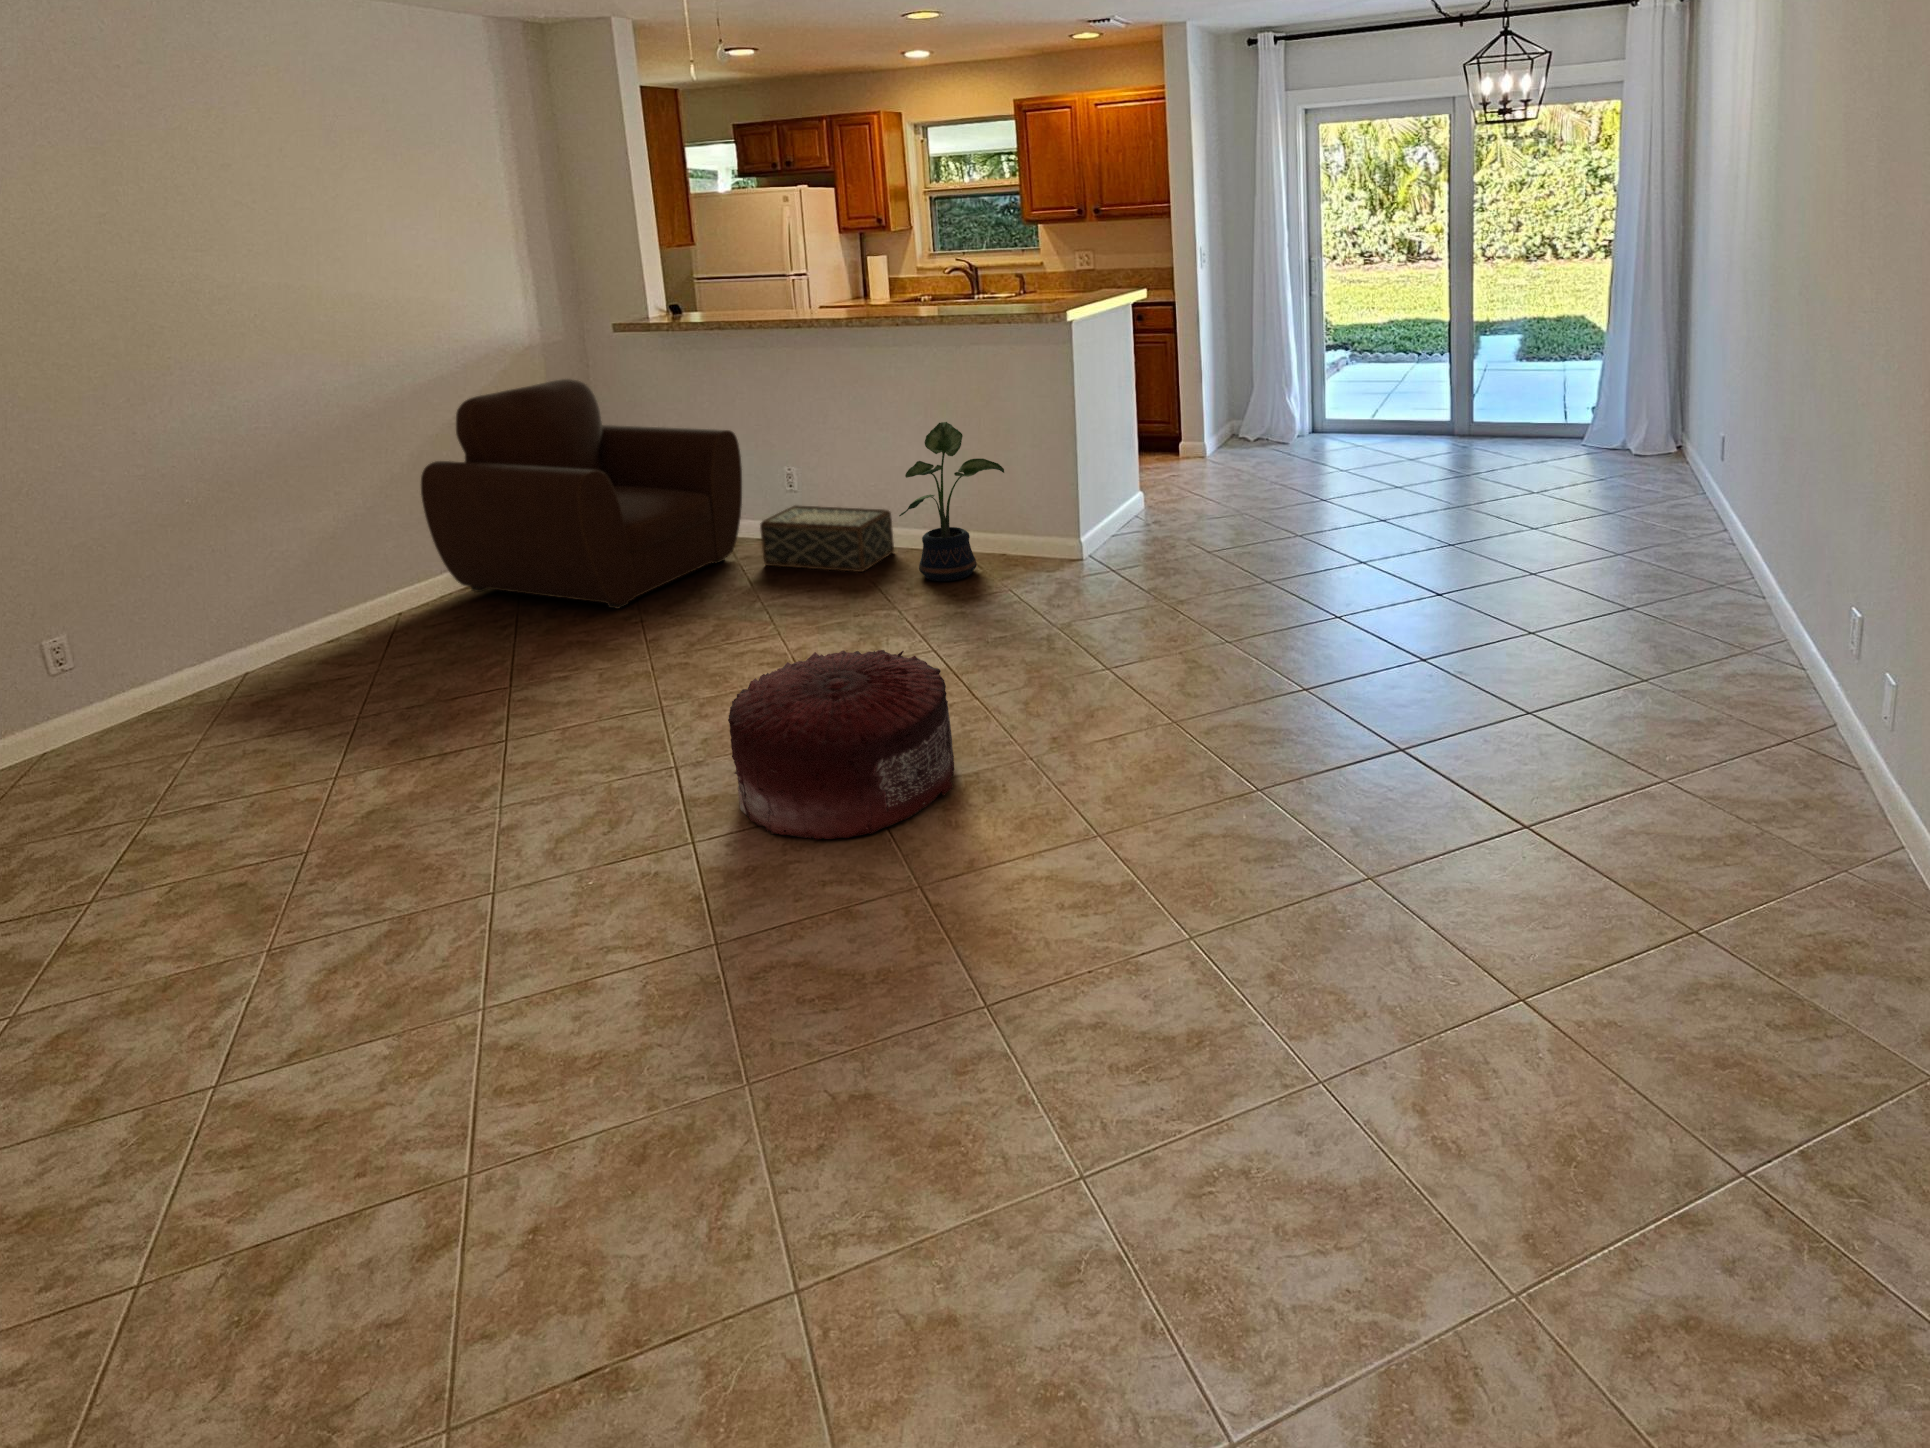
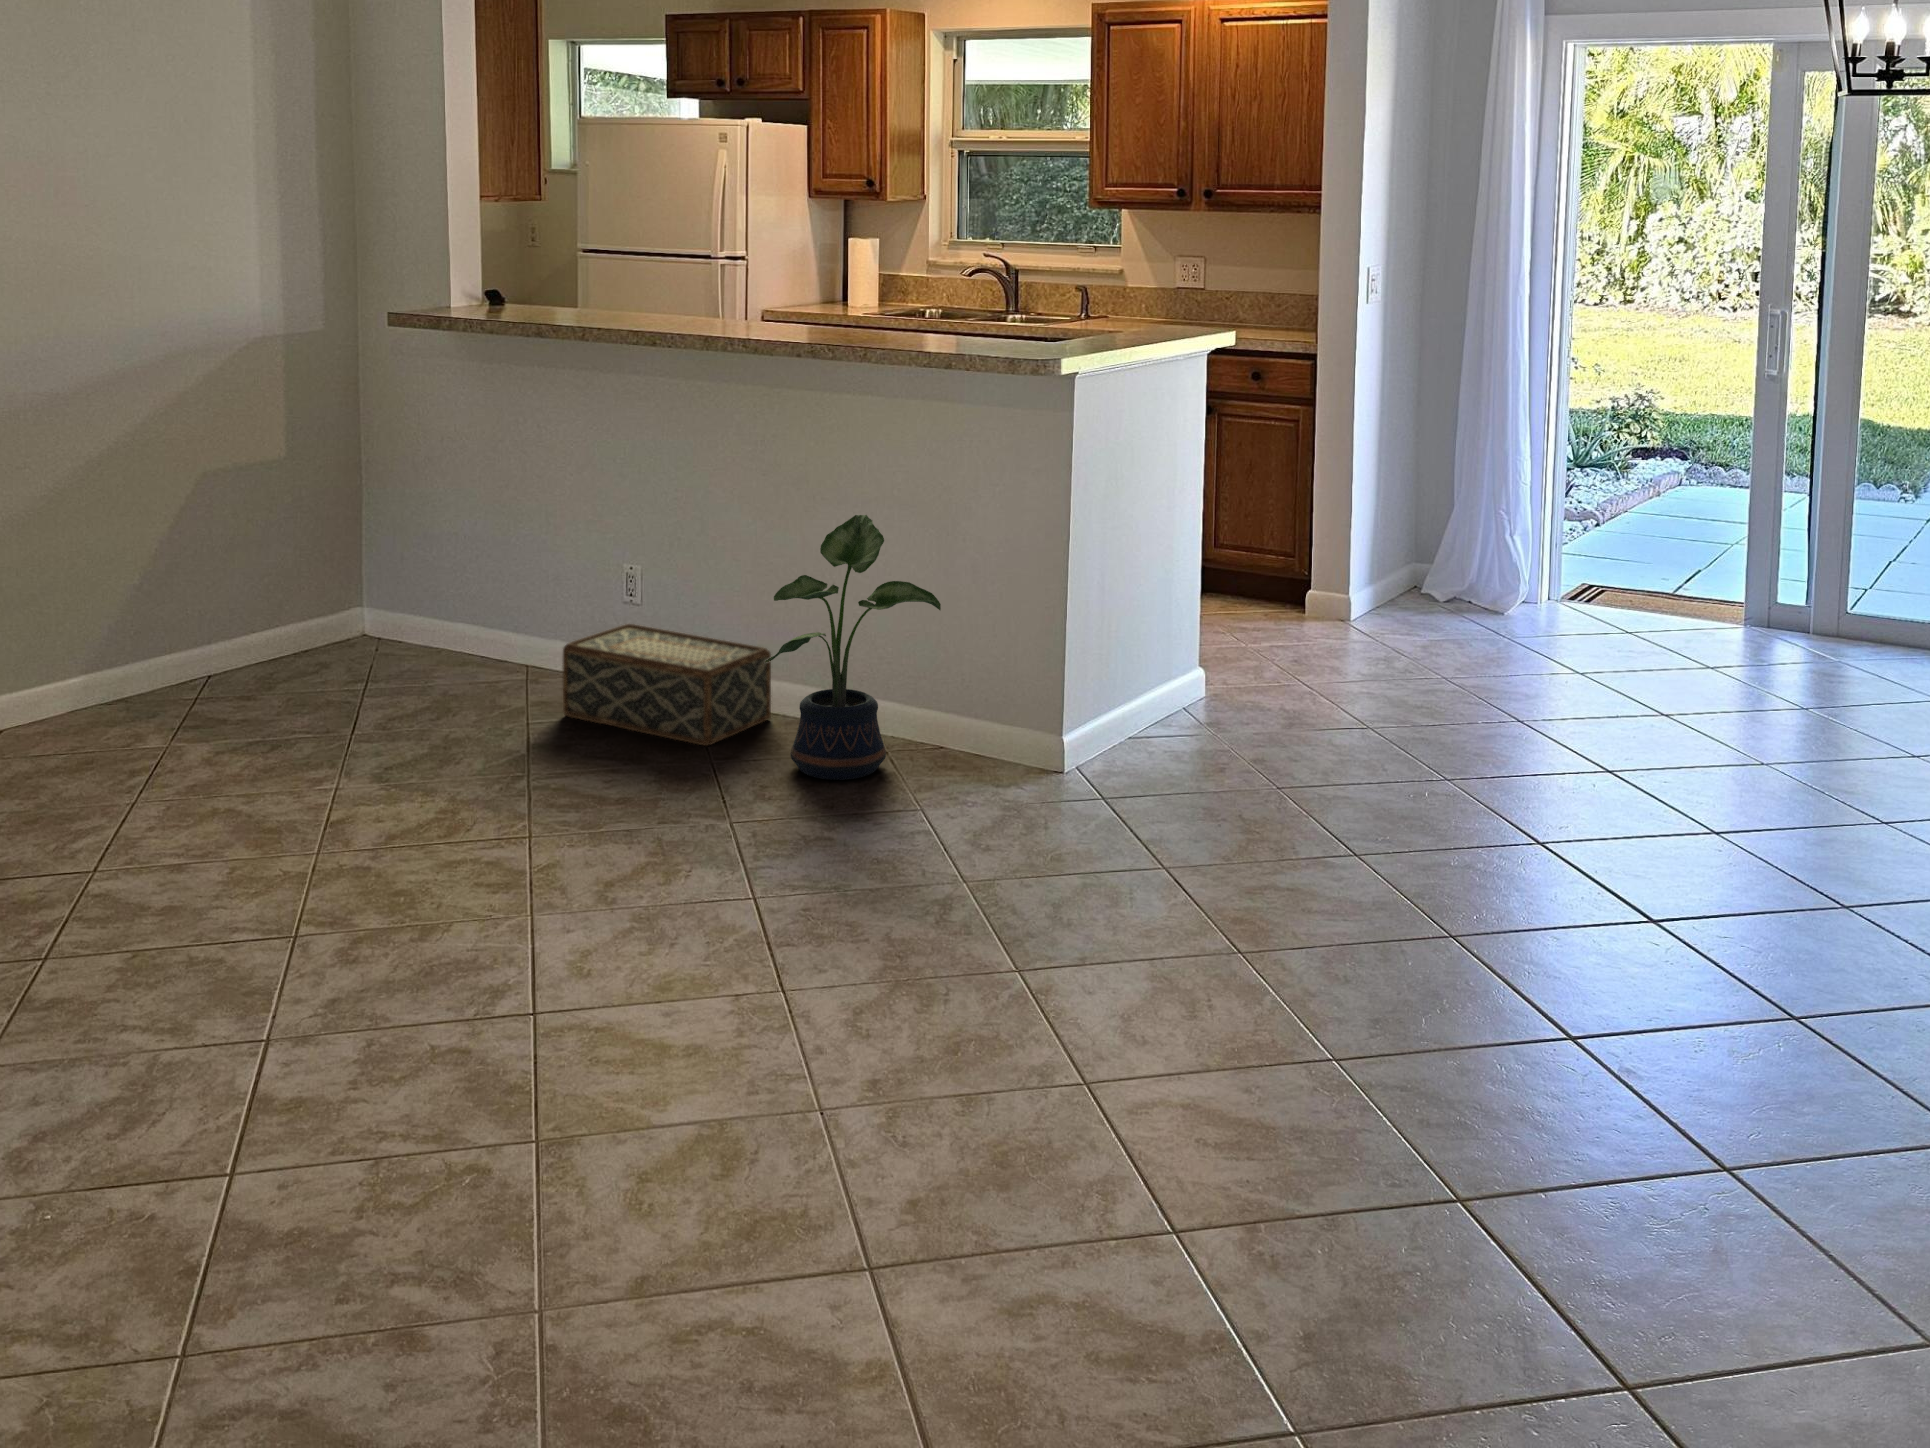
armchair: present [421,379,742,609] -> none [66,389,554,759]
pouf: present [728,650,954,839] -> none [312,880,692,1216]

